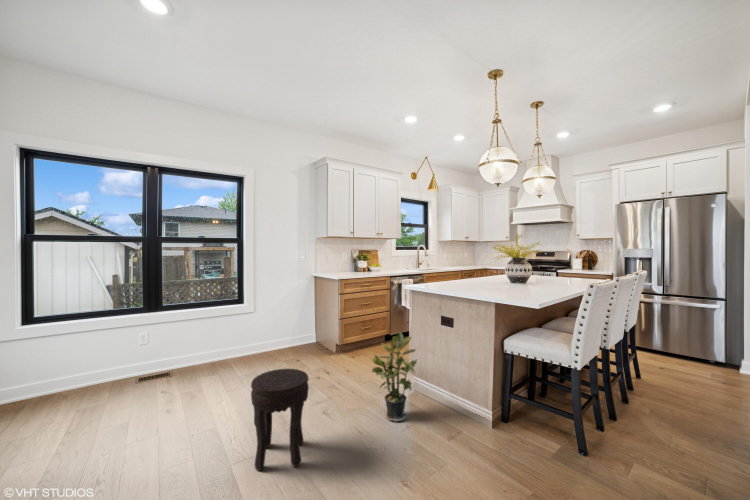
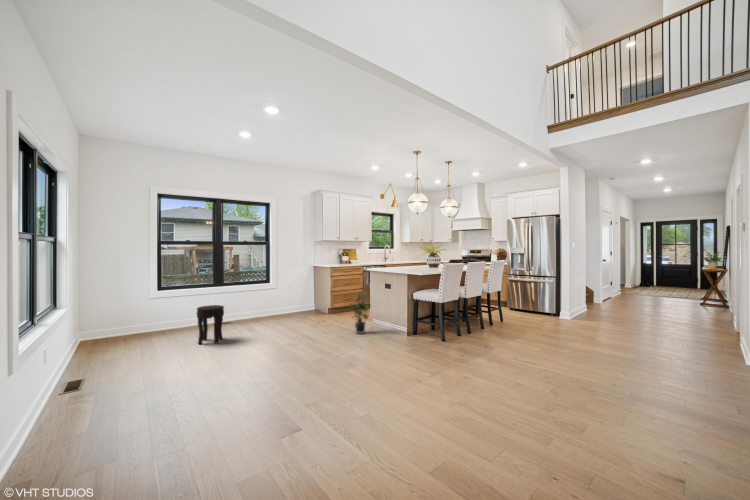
side table: present [251,369,309,471] -> present [197,305,224,344]

